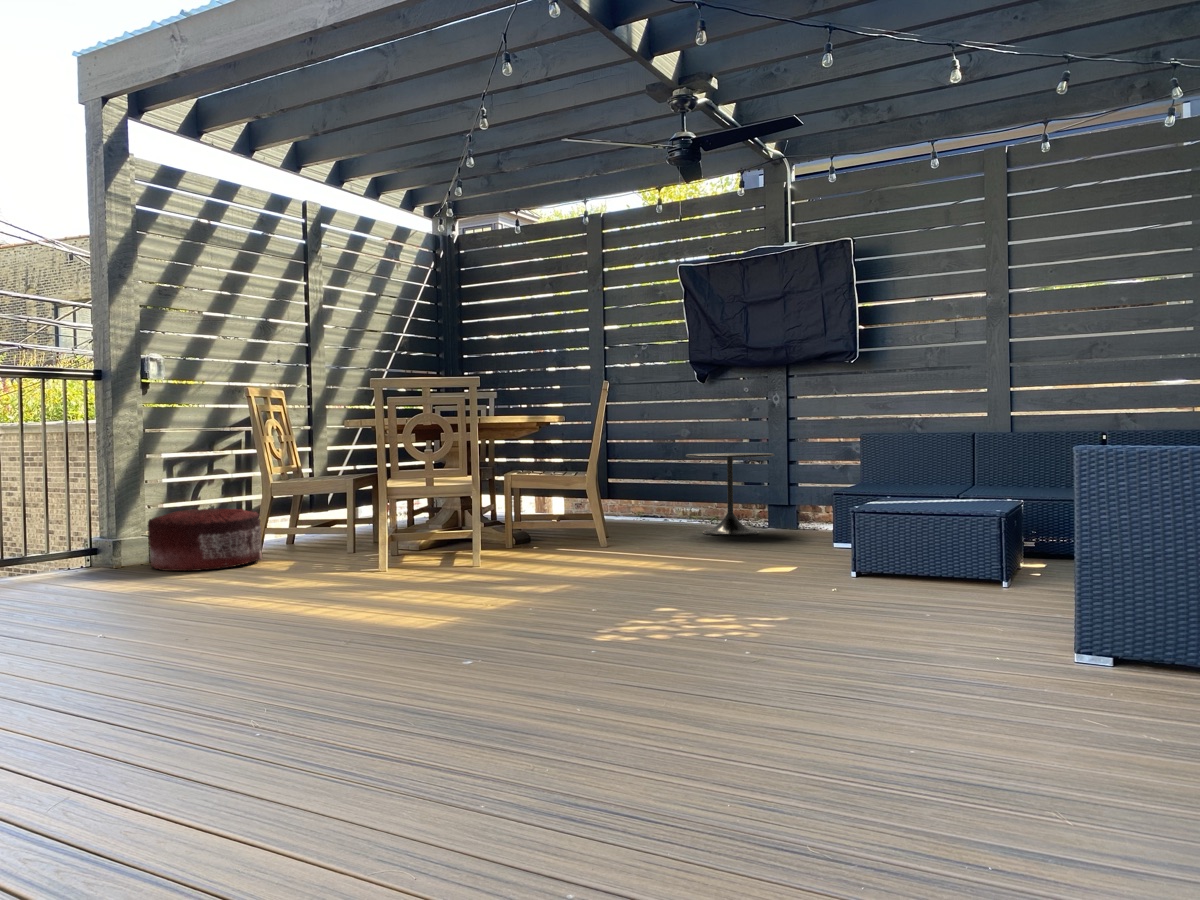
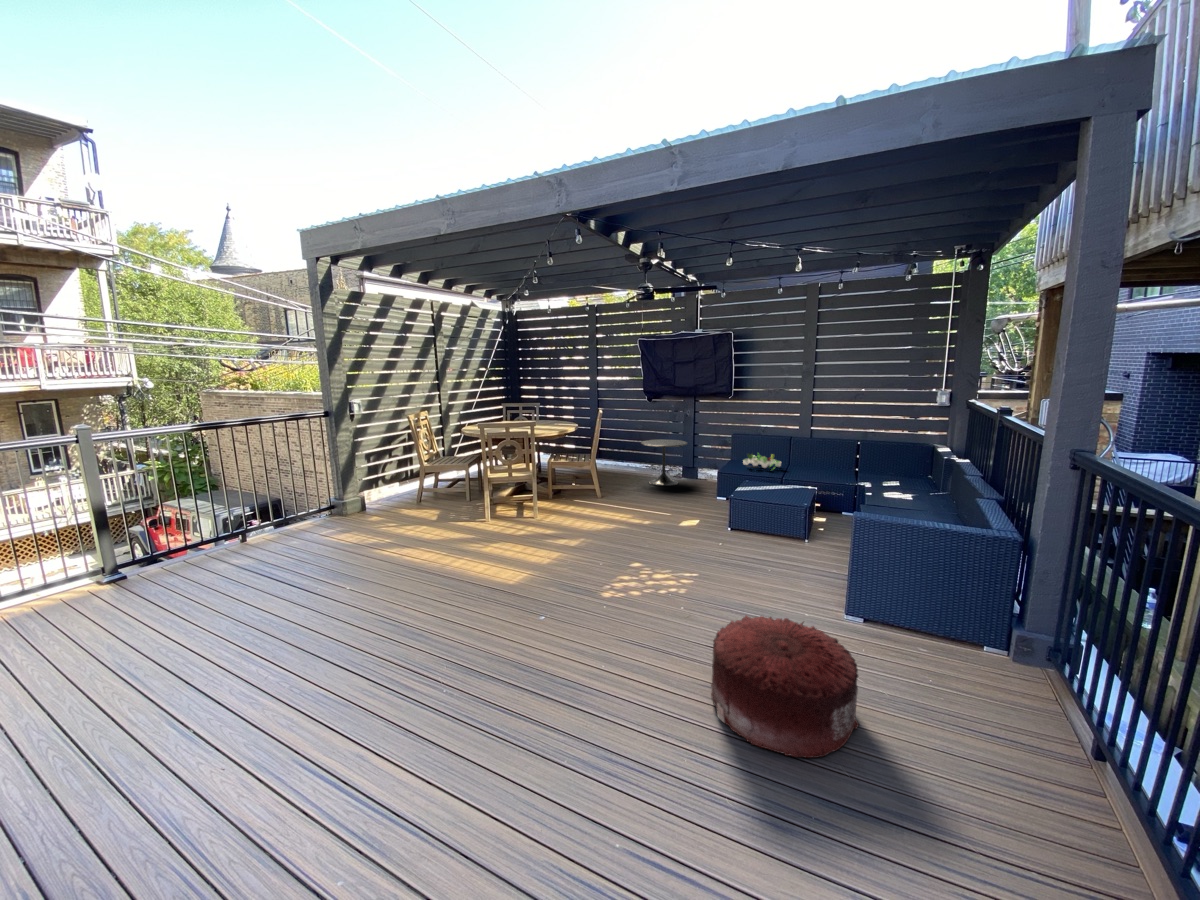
succulent plant: none [877,455,954,487] -> present [743,454,781,467]
pouf: present [148,509,262,571] -> present [711,616,859,758]

